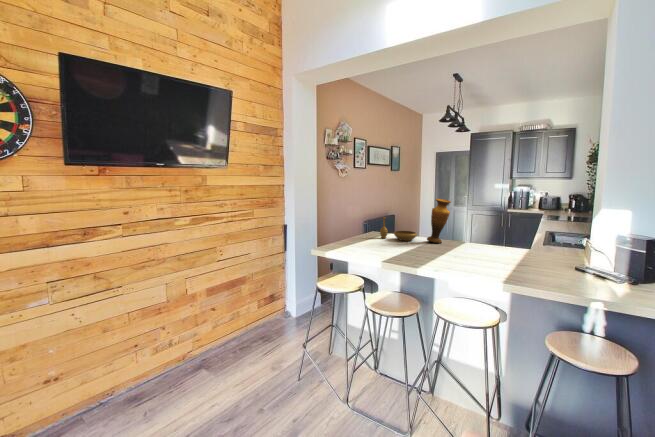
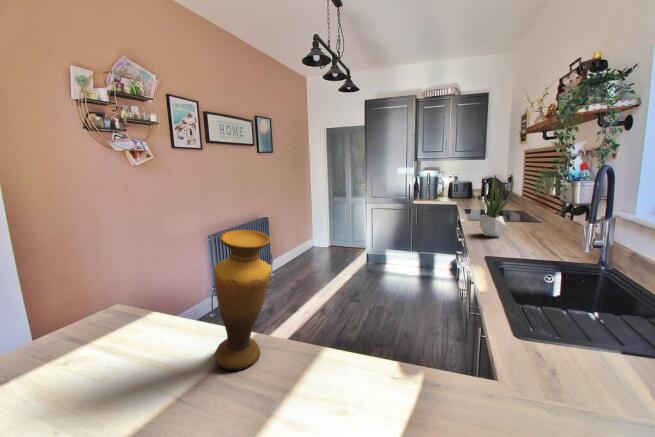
potted plant: none [550,188,572,226] -> present [480,174,514,237]
decorative bowl: present [380,217,417,241] -> none [100,282,199,359]

